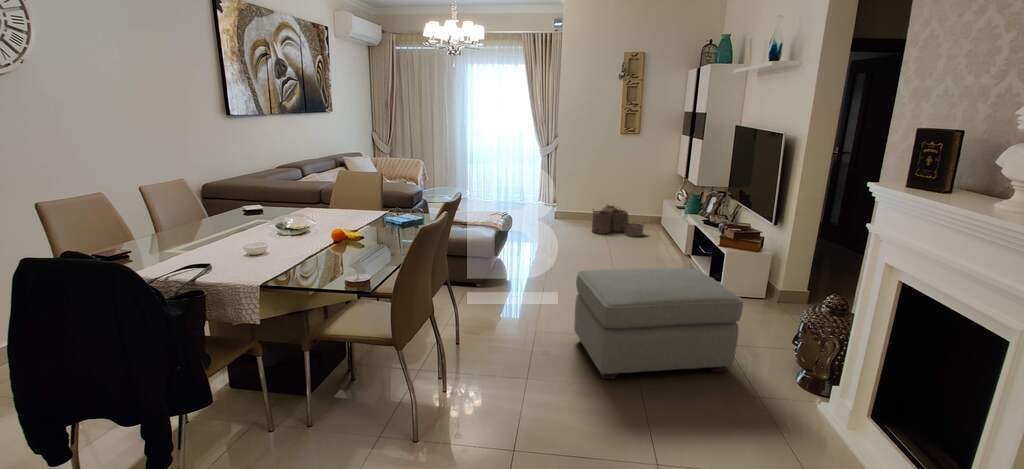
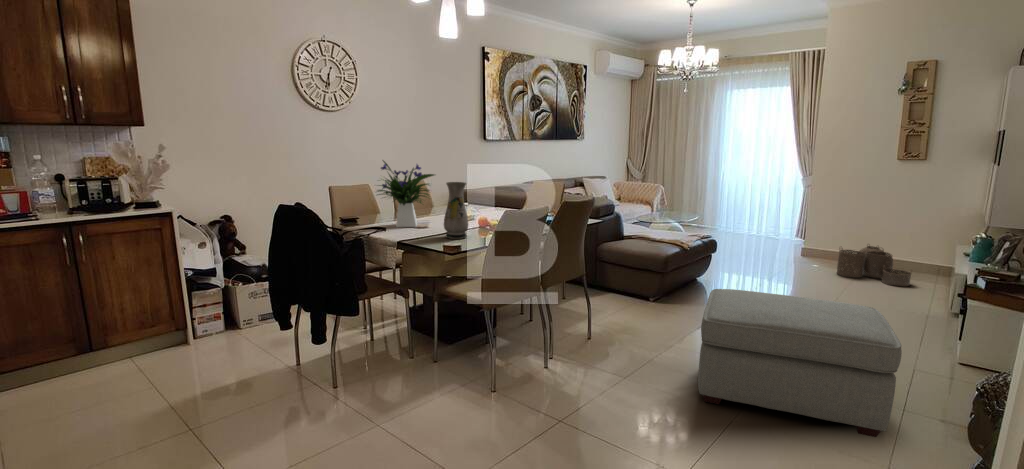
flower arrangement: none [164,166,262,258] -> present [378,161,434,227]
vase: none [304,192,338,265] -> present [444,182,468,239]

